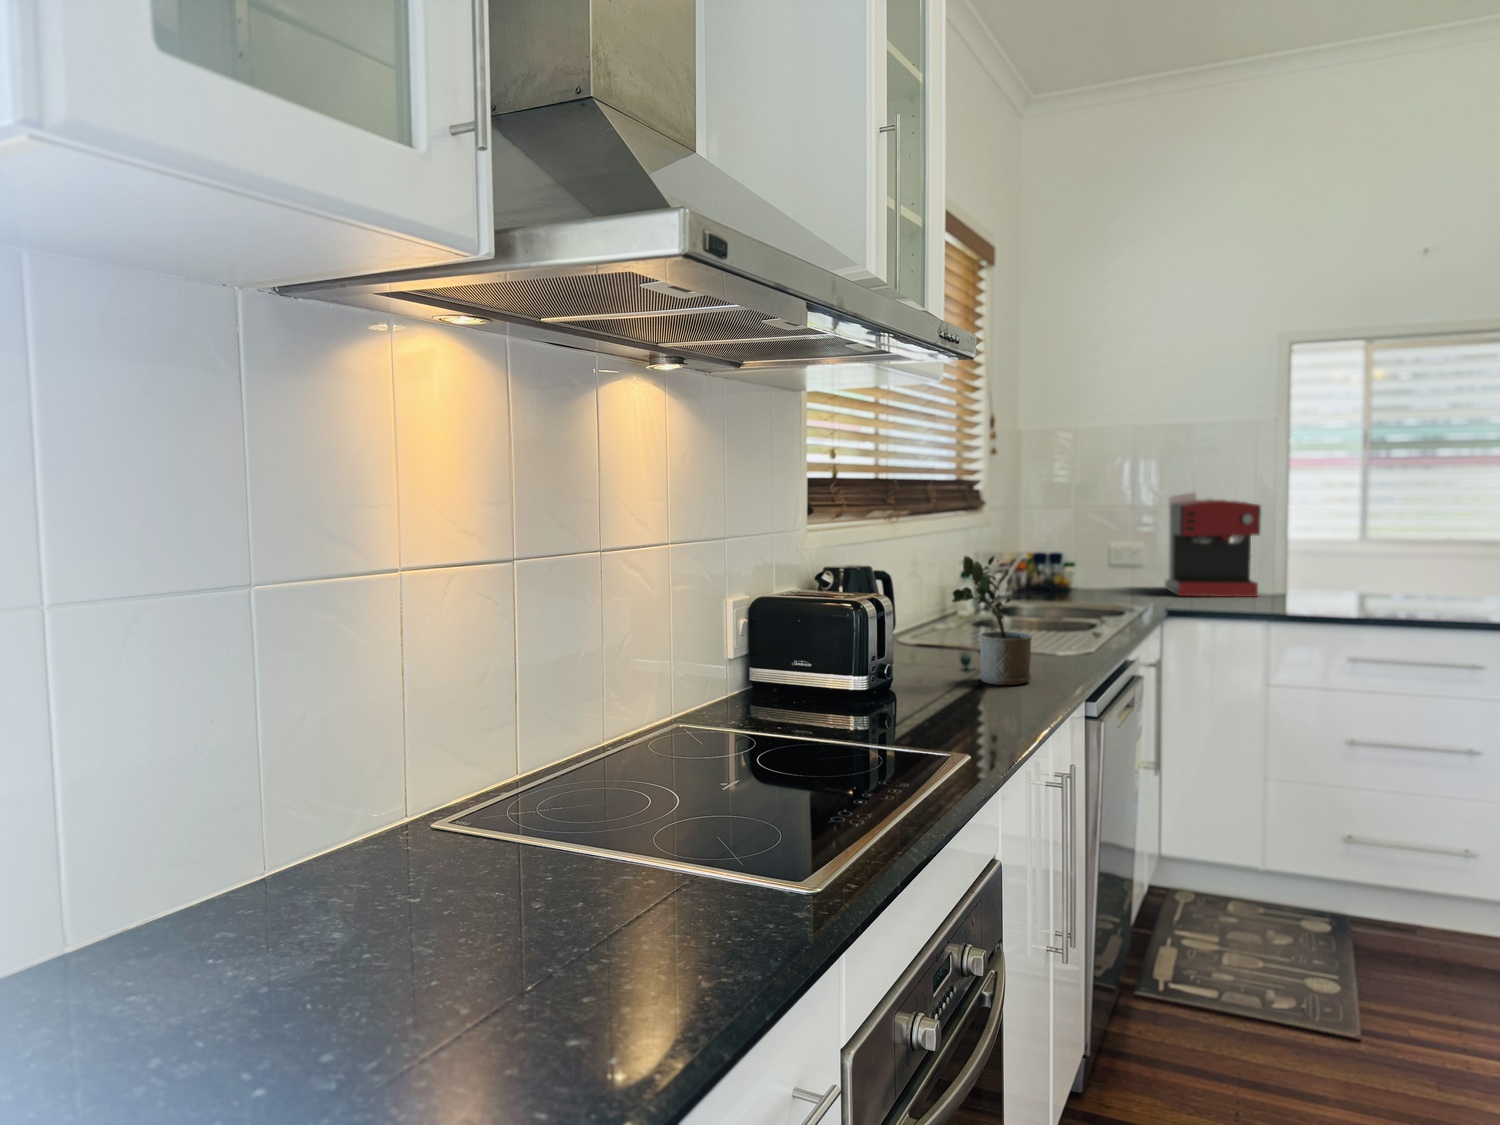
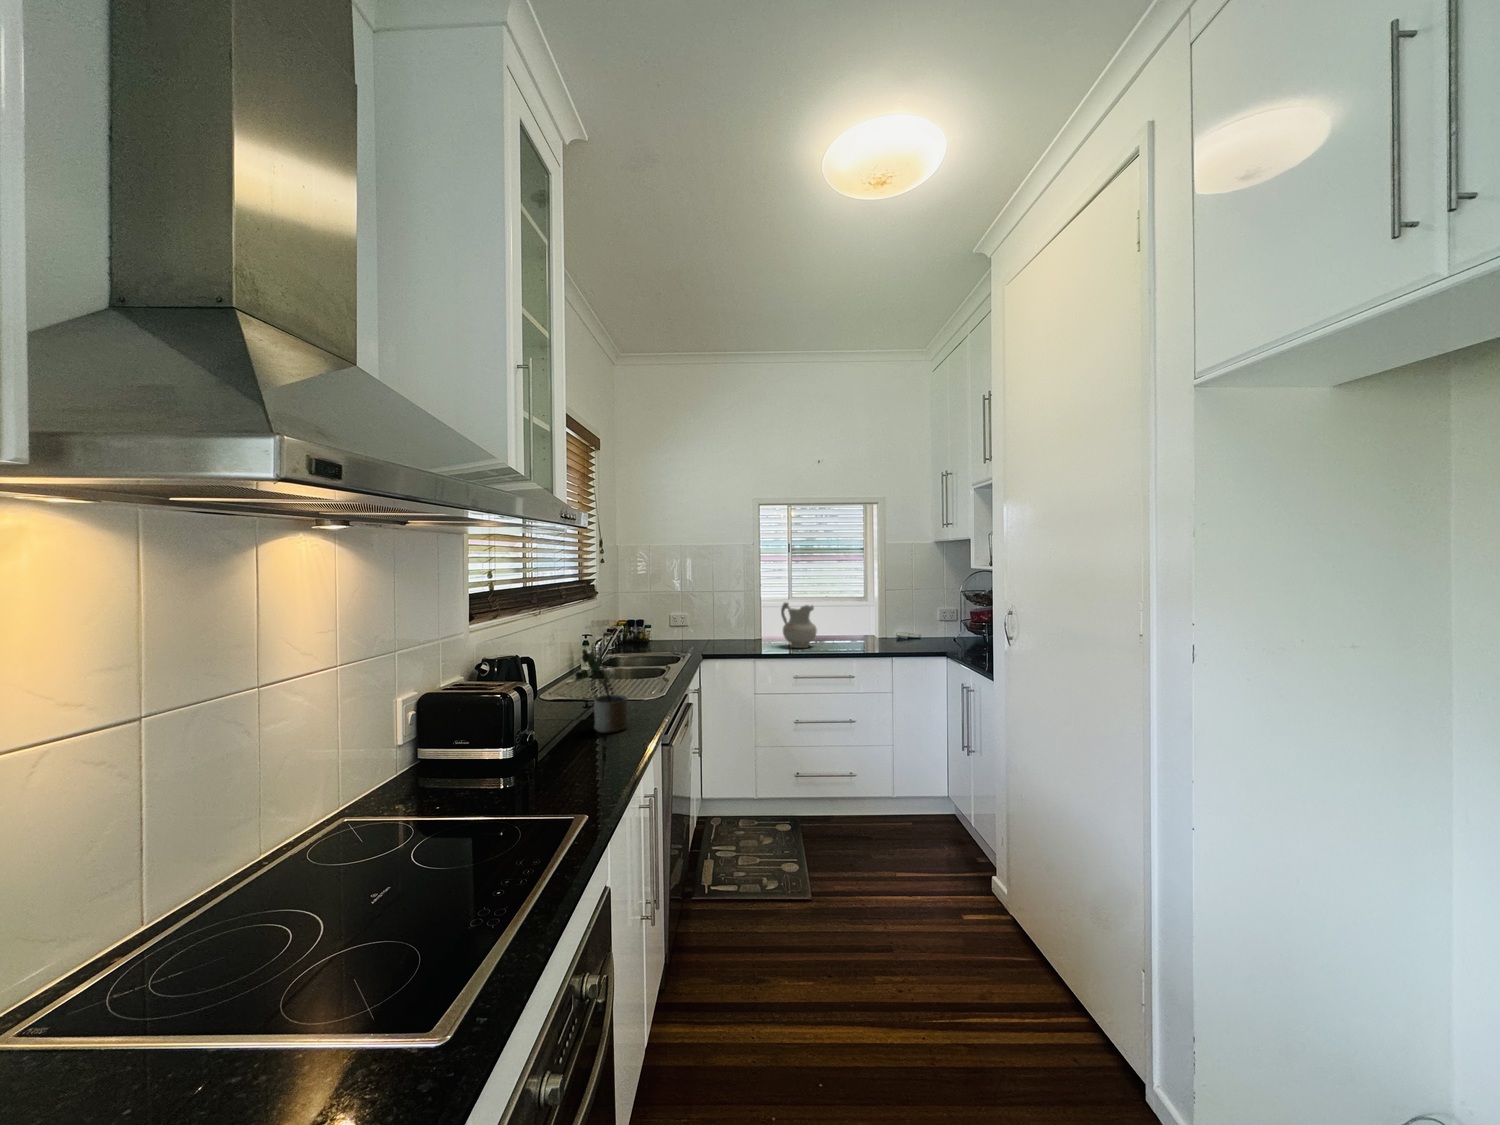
coffee maker: present [1165,493,1261,597] -> none [699,583,748,643]
ceramic pitcher: none [1329,524,1405,611] -> present [781,602,817,648]

